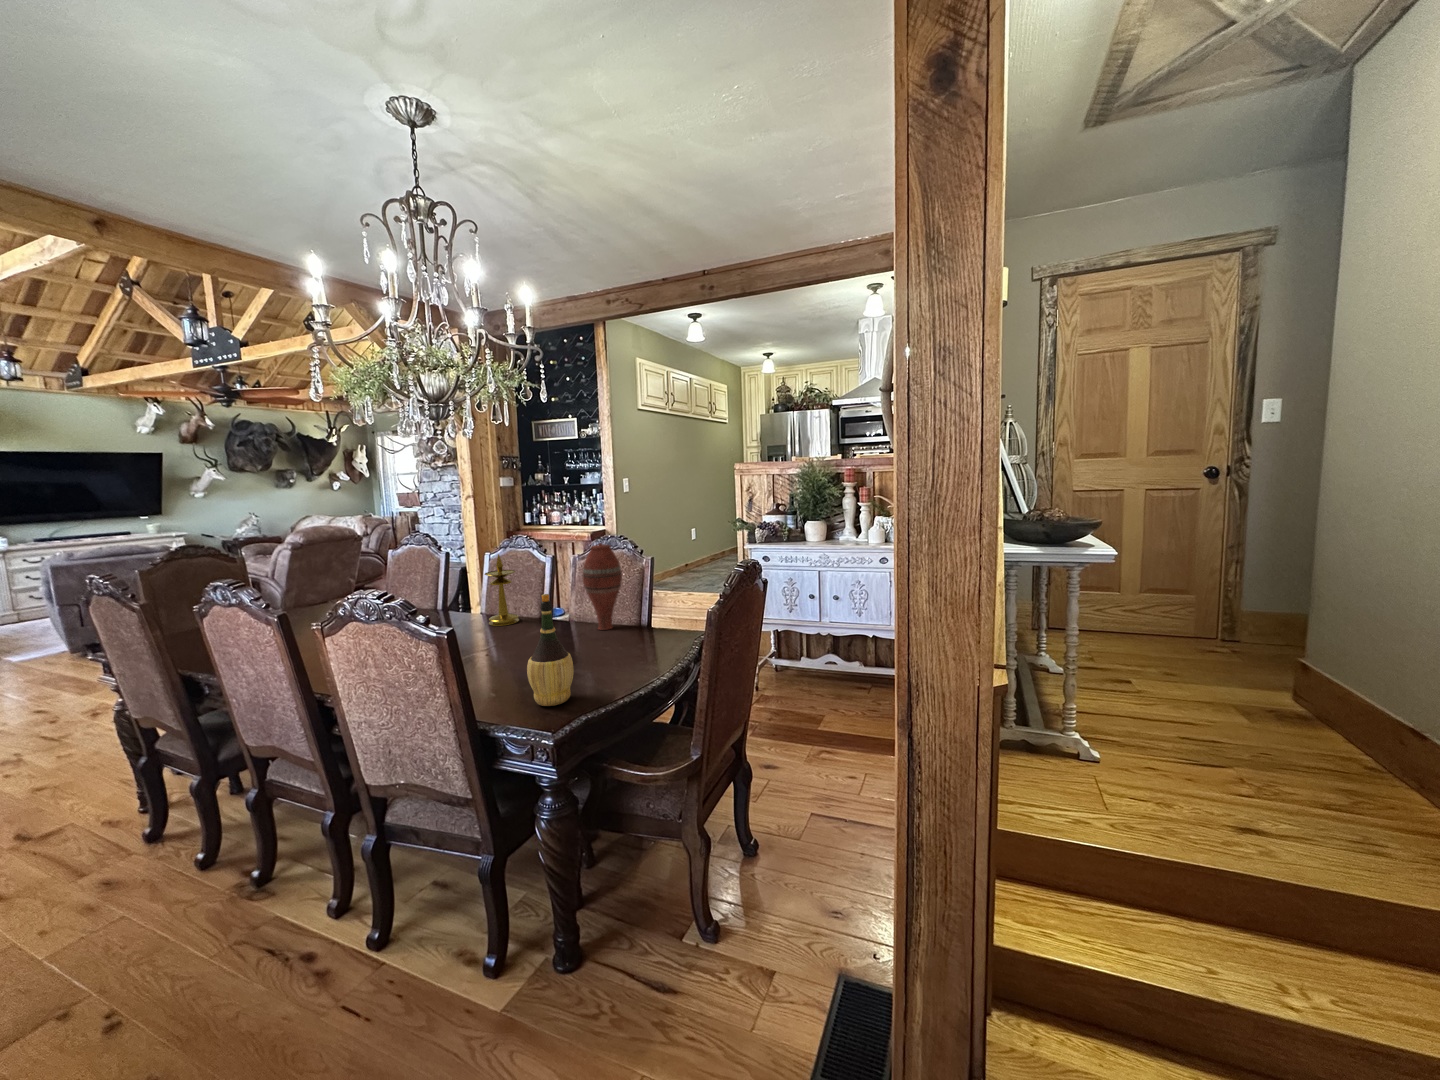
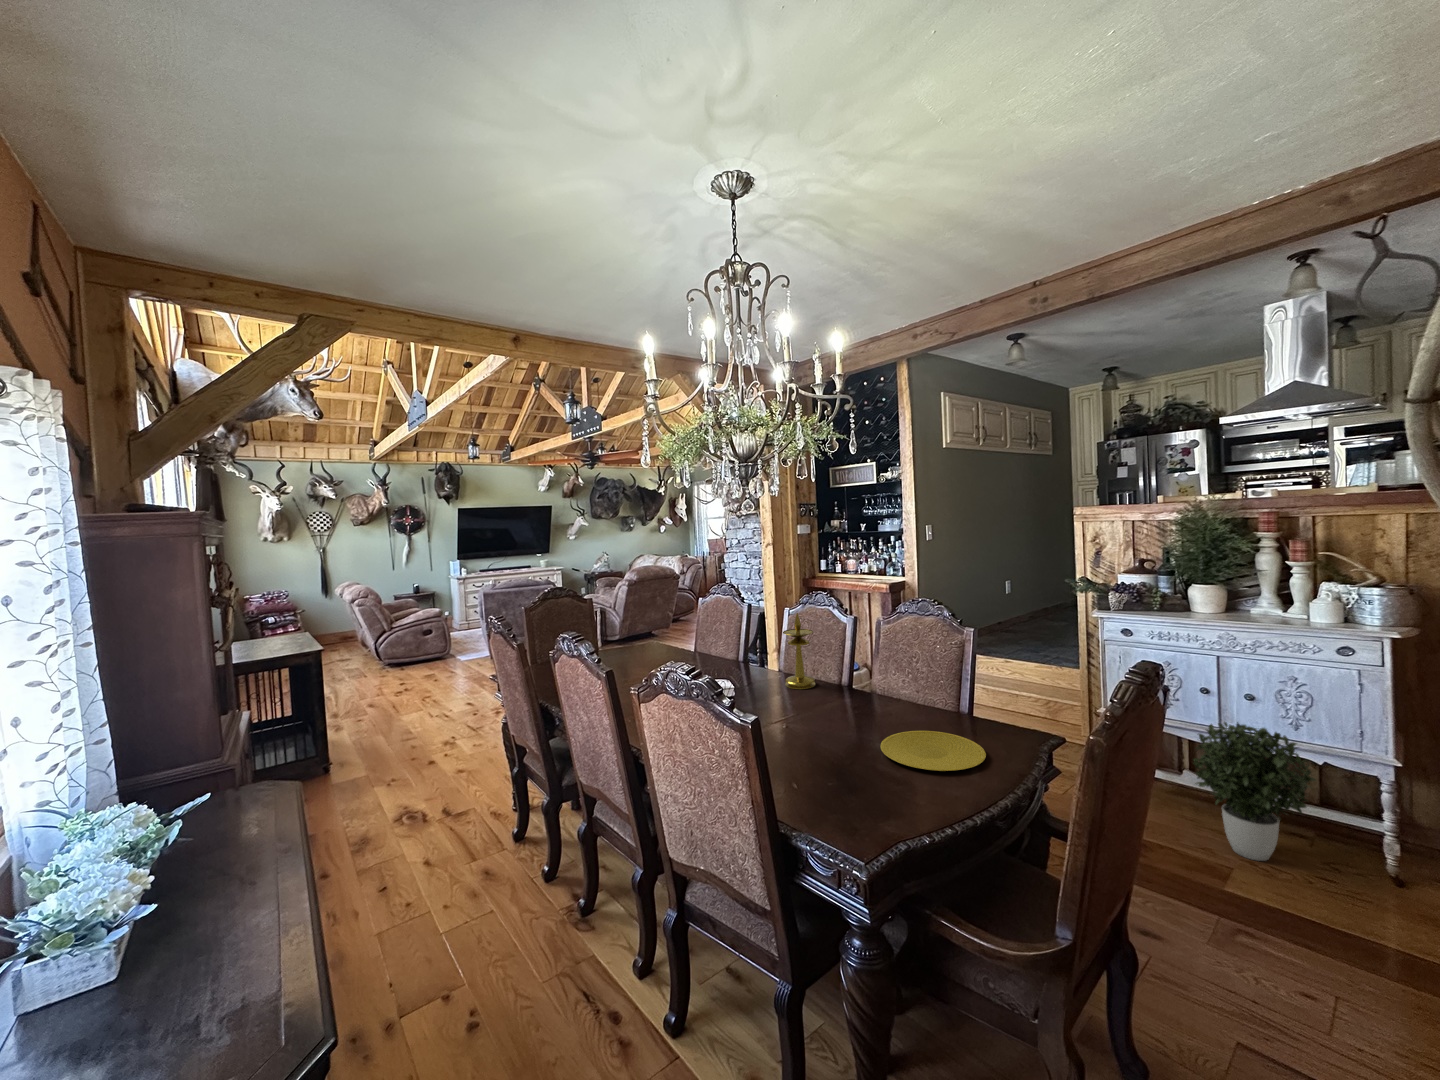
vase: present [583,543,622,630] -> none [888,610,936,713]
wine bottle: present [527,594,574,706] -> none [833,682,888,821]
potted plant: none [802,613,865,704] -> present [1193,722,1316,861]
plate: none [573,639,655,665] -> present [881,731,986,771]

